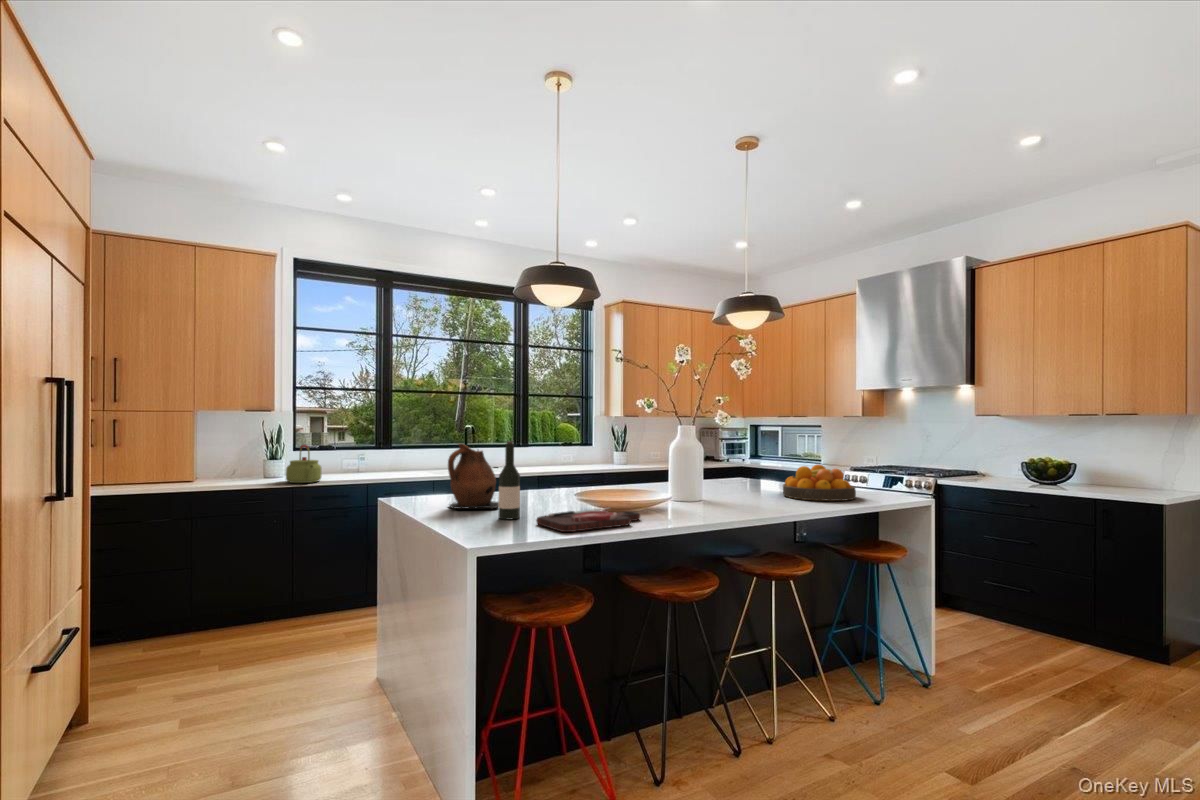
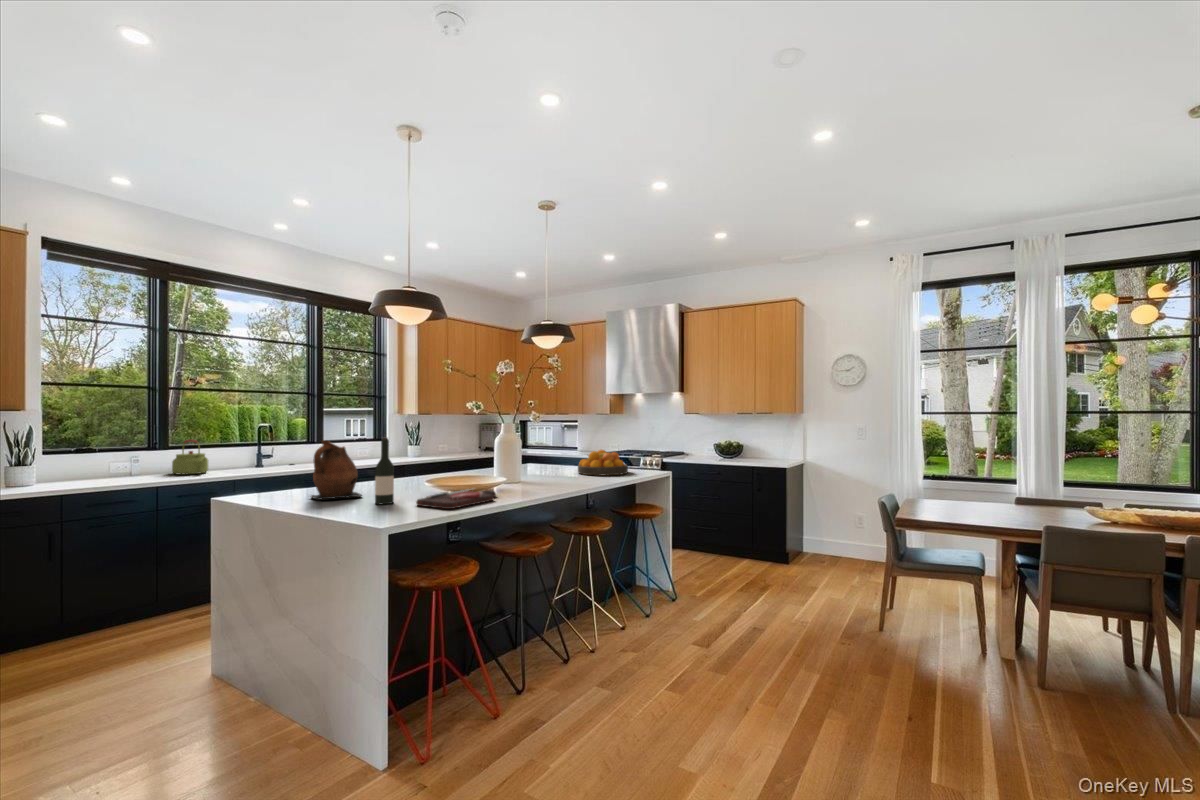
kettle: present [286,445,322,483] -> present [172,440,208,475]

